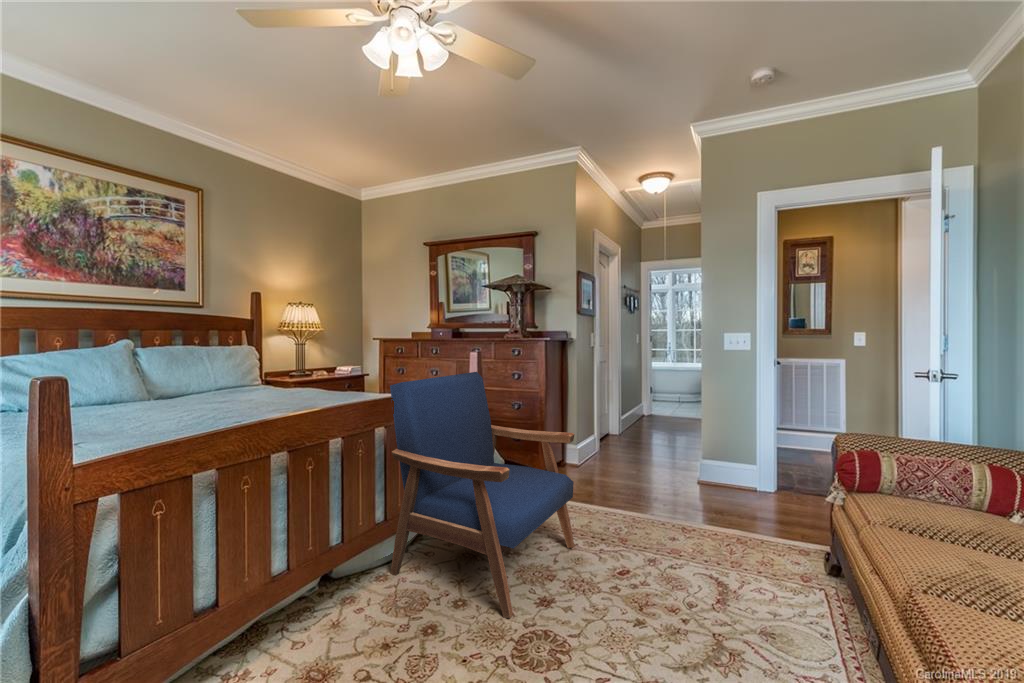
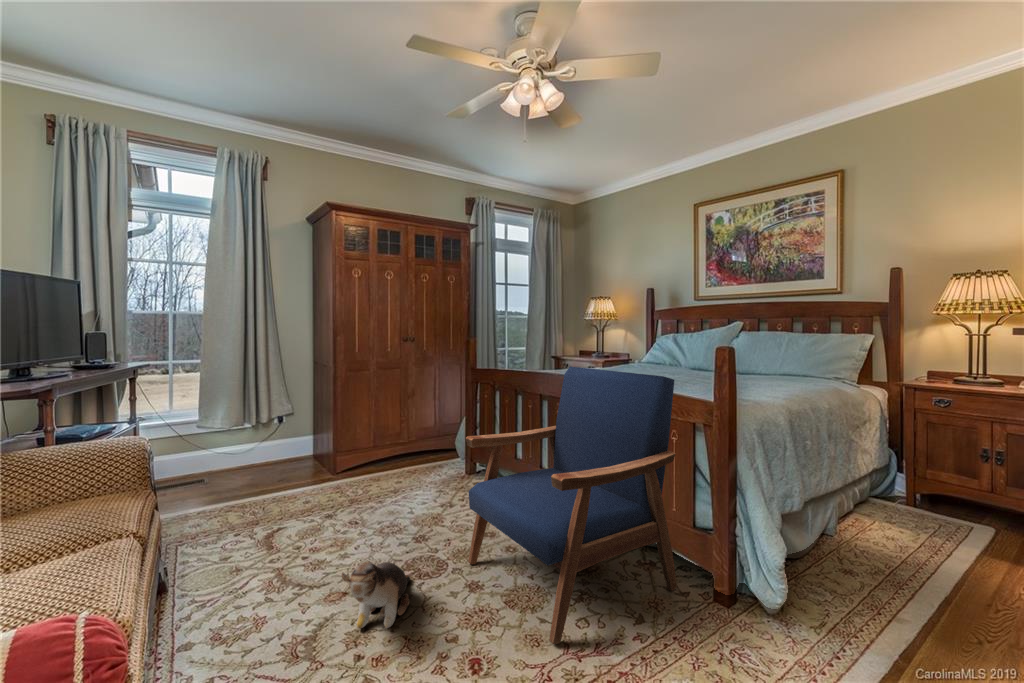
plush toy: none [576,549,691,650] -> present [342,561,410,628]

